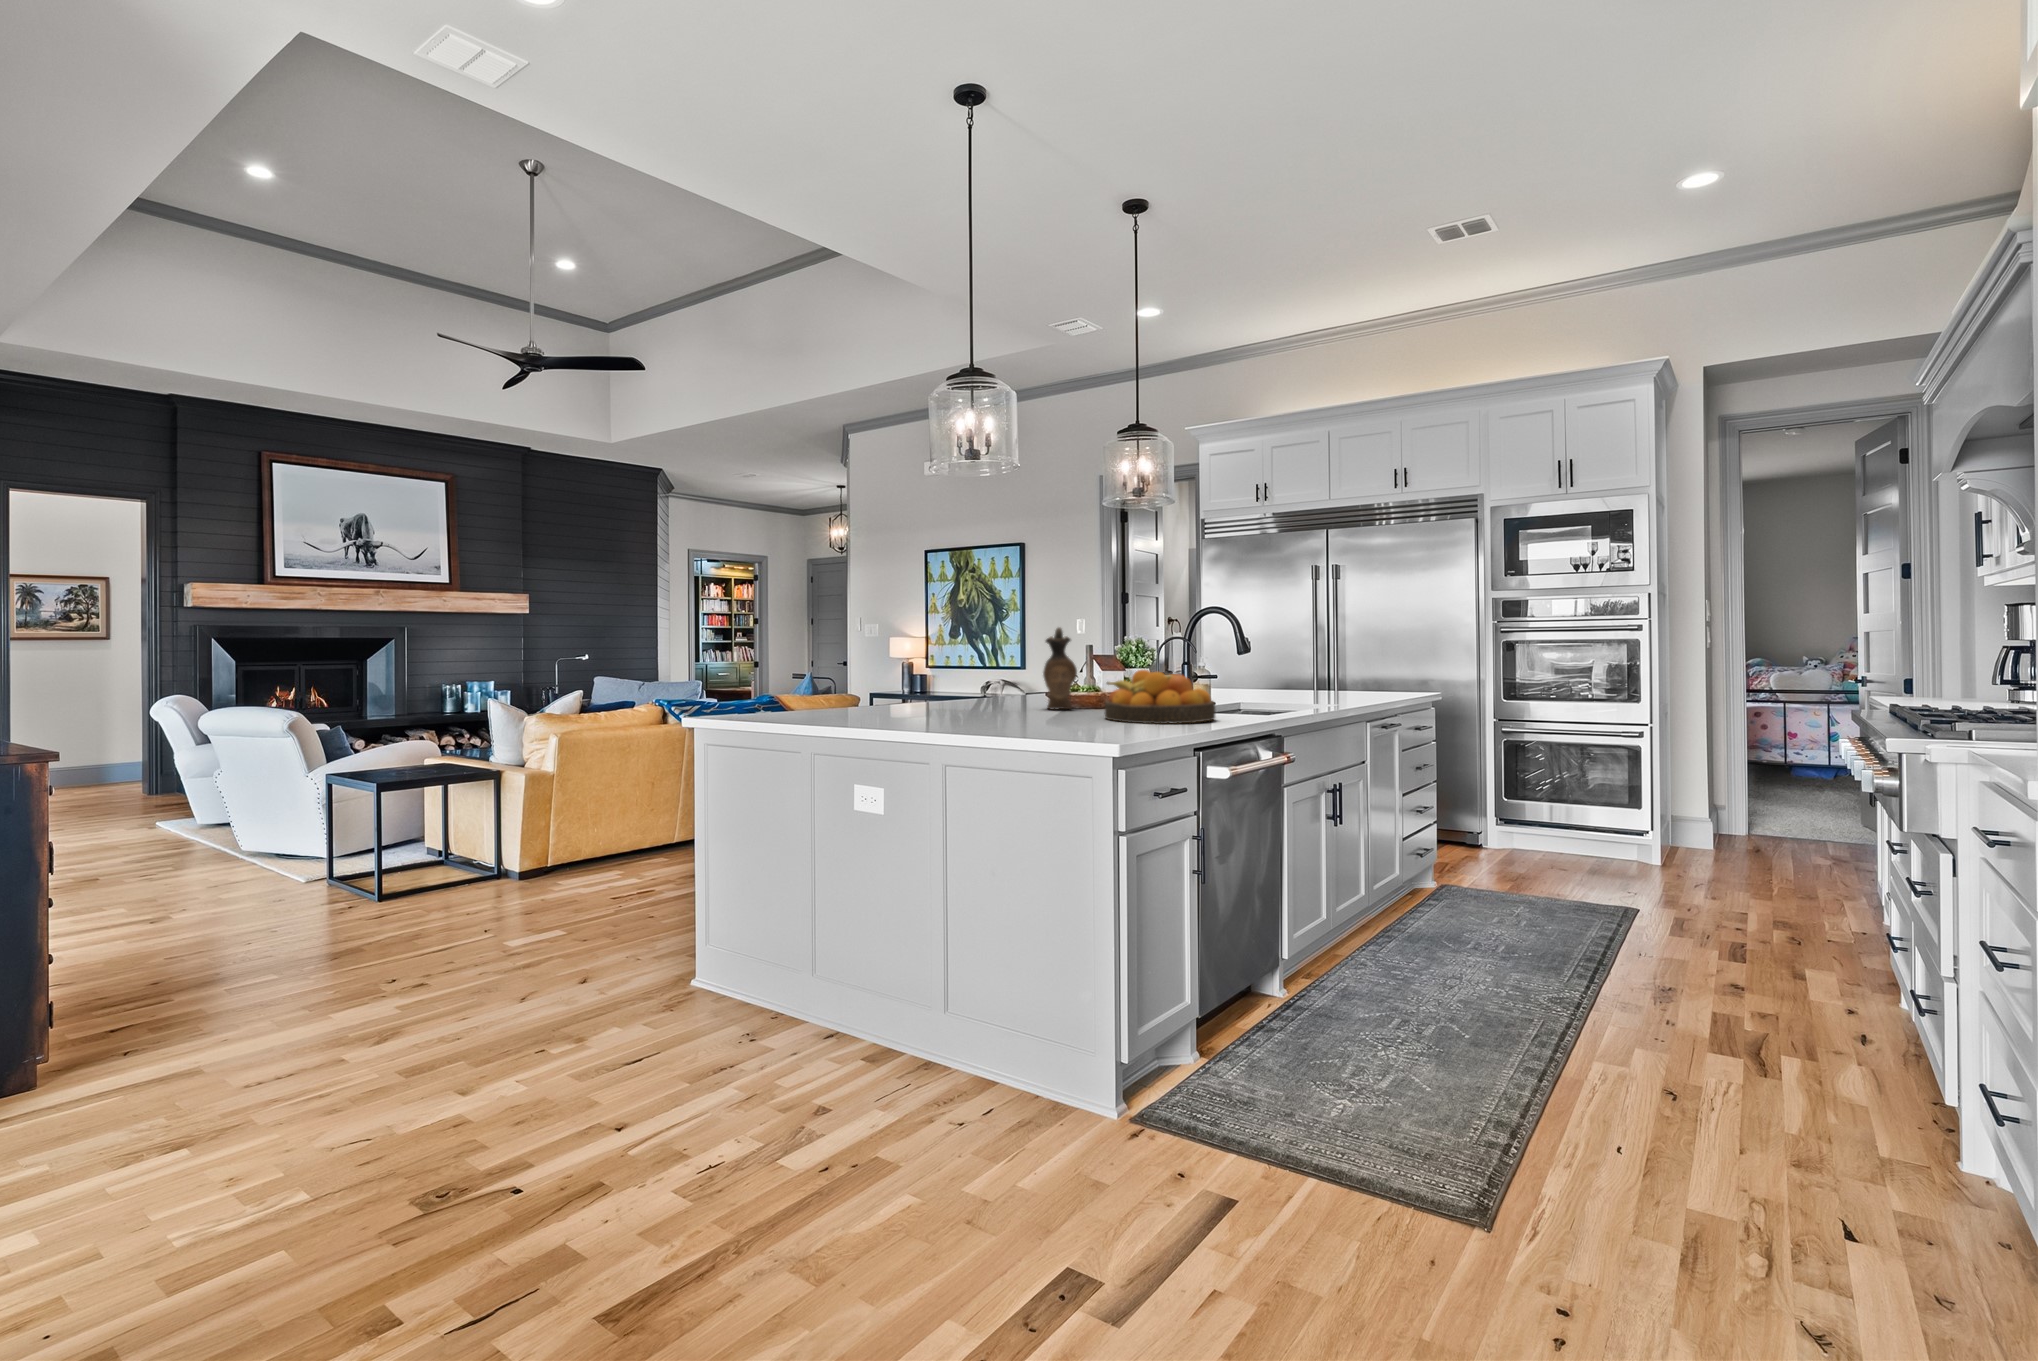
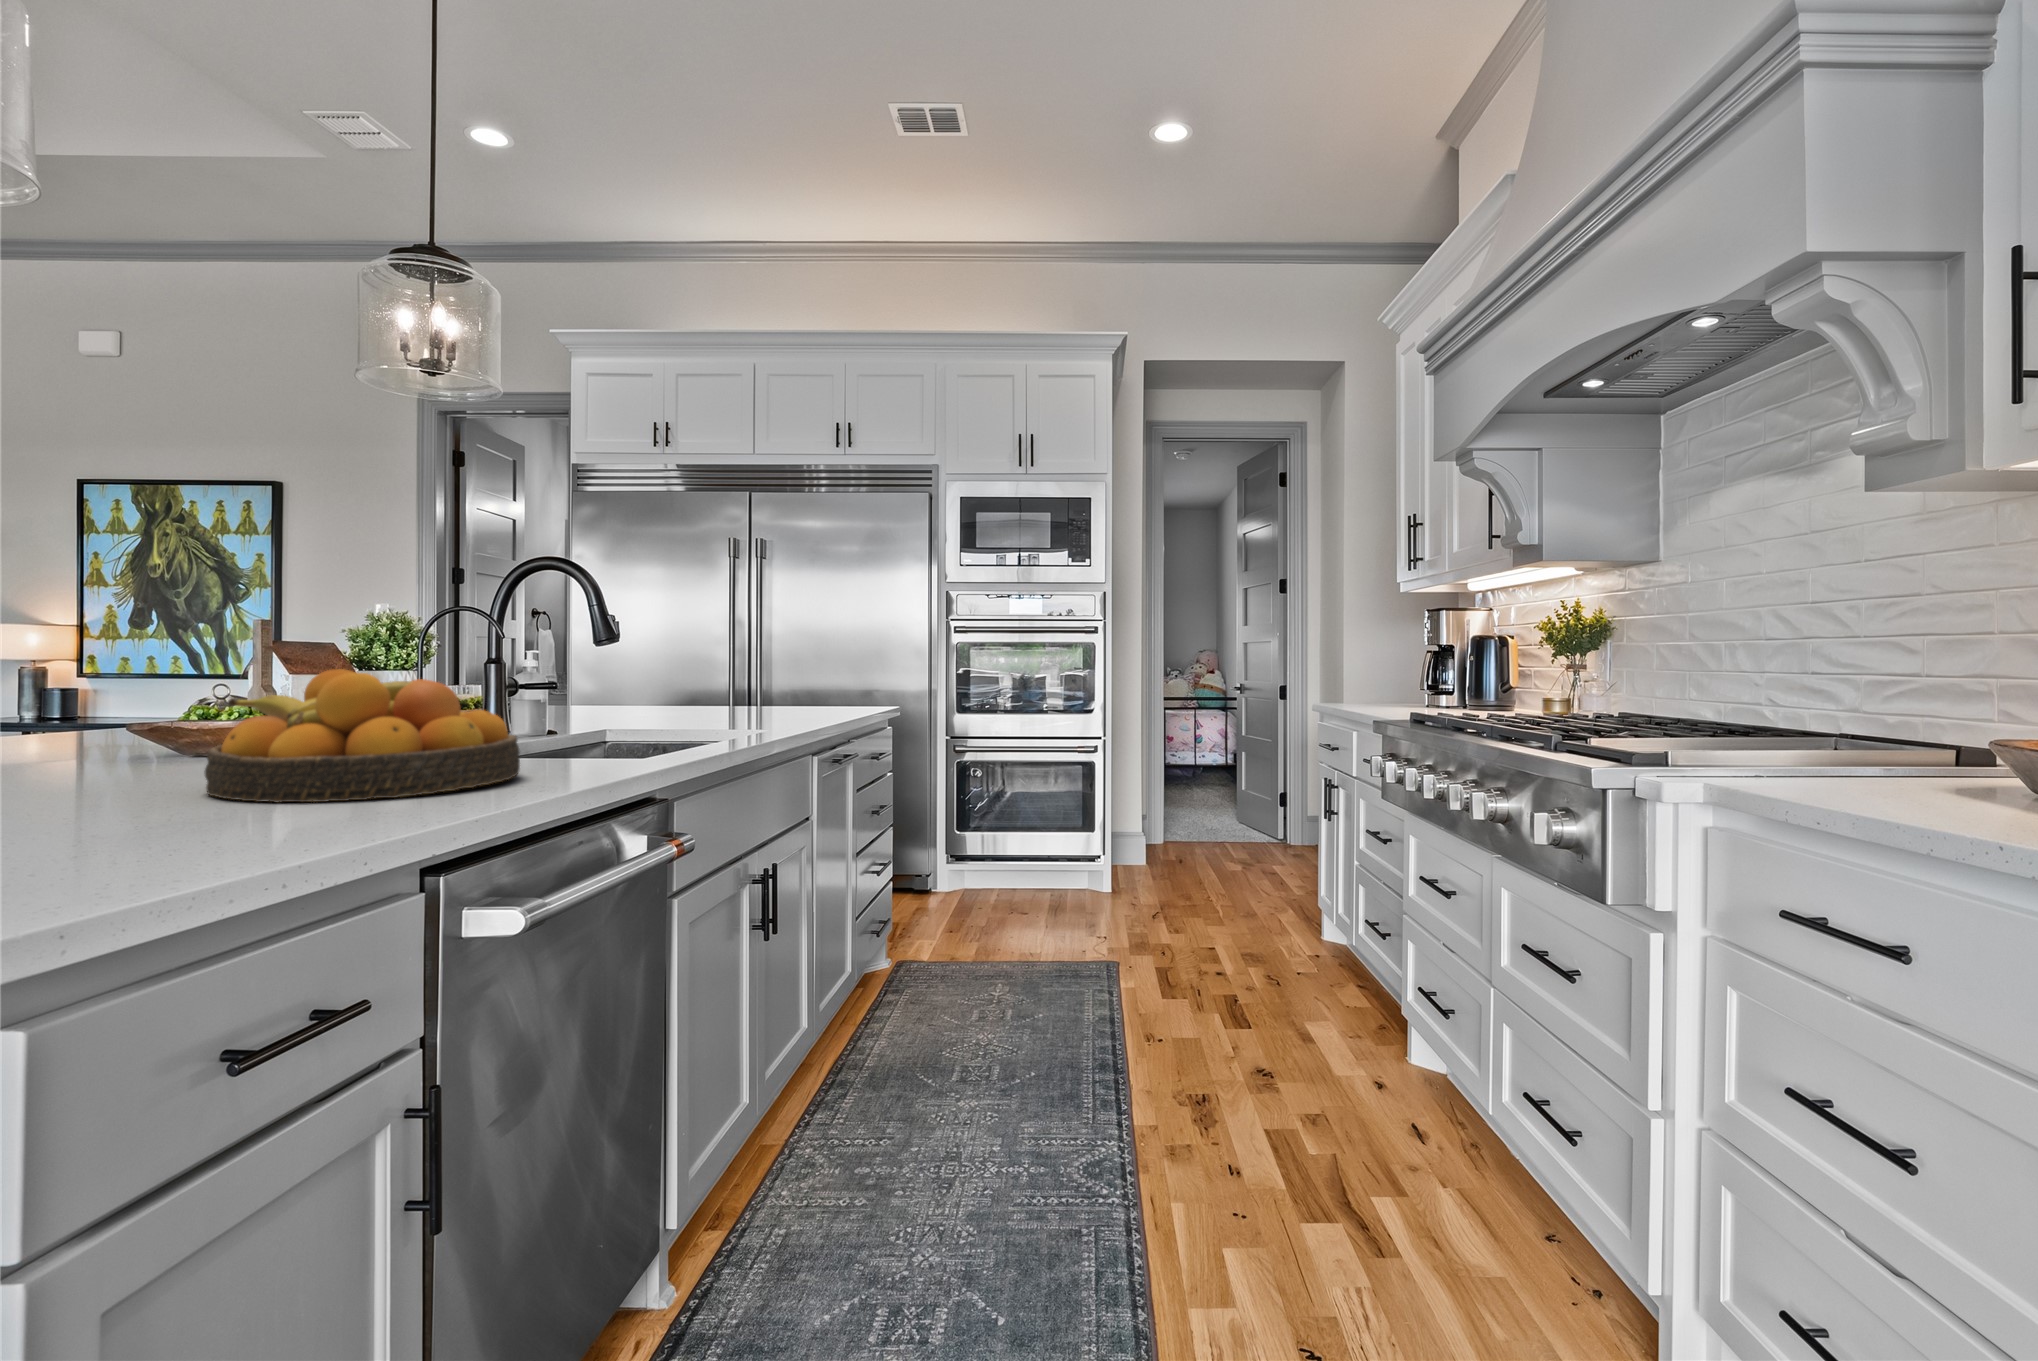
ceramic pitcher: present [1043,628,1077,710] -> none [79,575,189,767]

